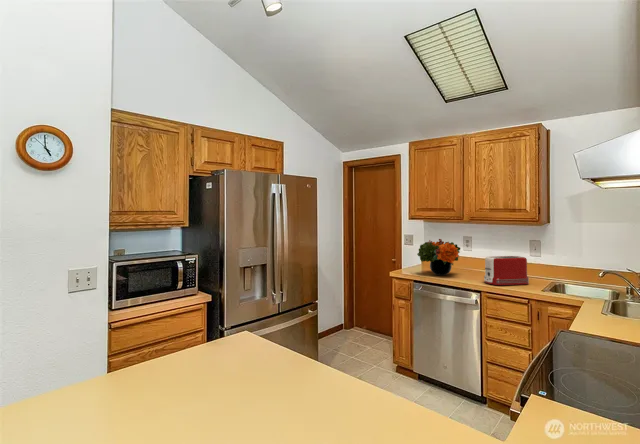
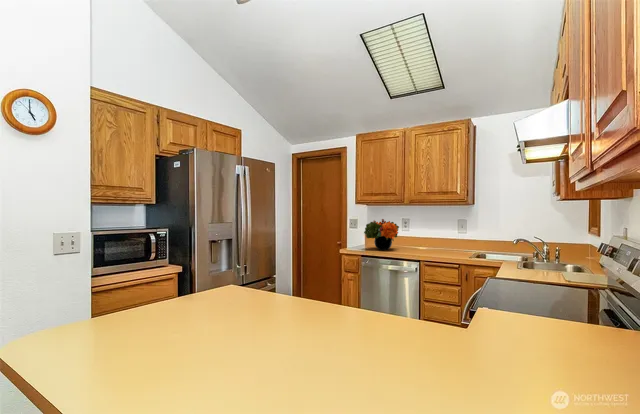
toaster: present [484,256,529,285] -> none [419,232,452,255]

